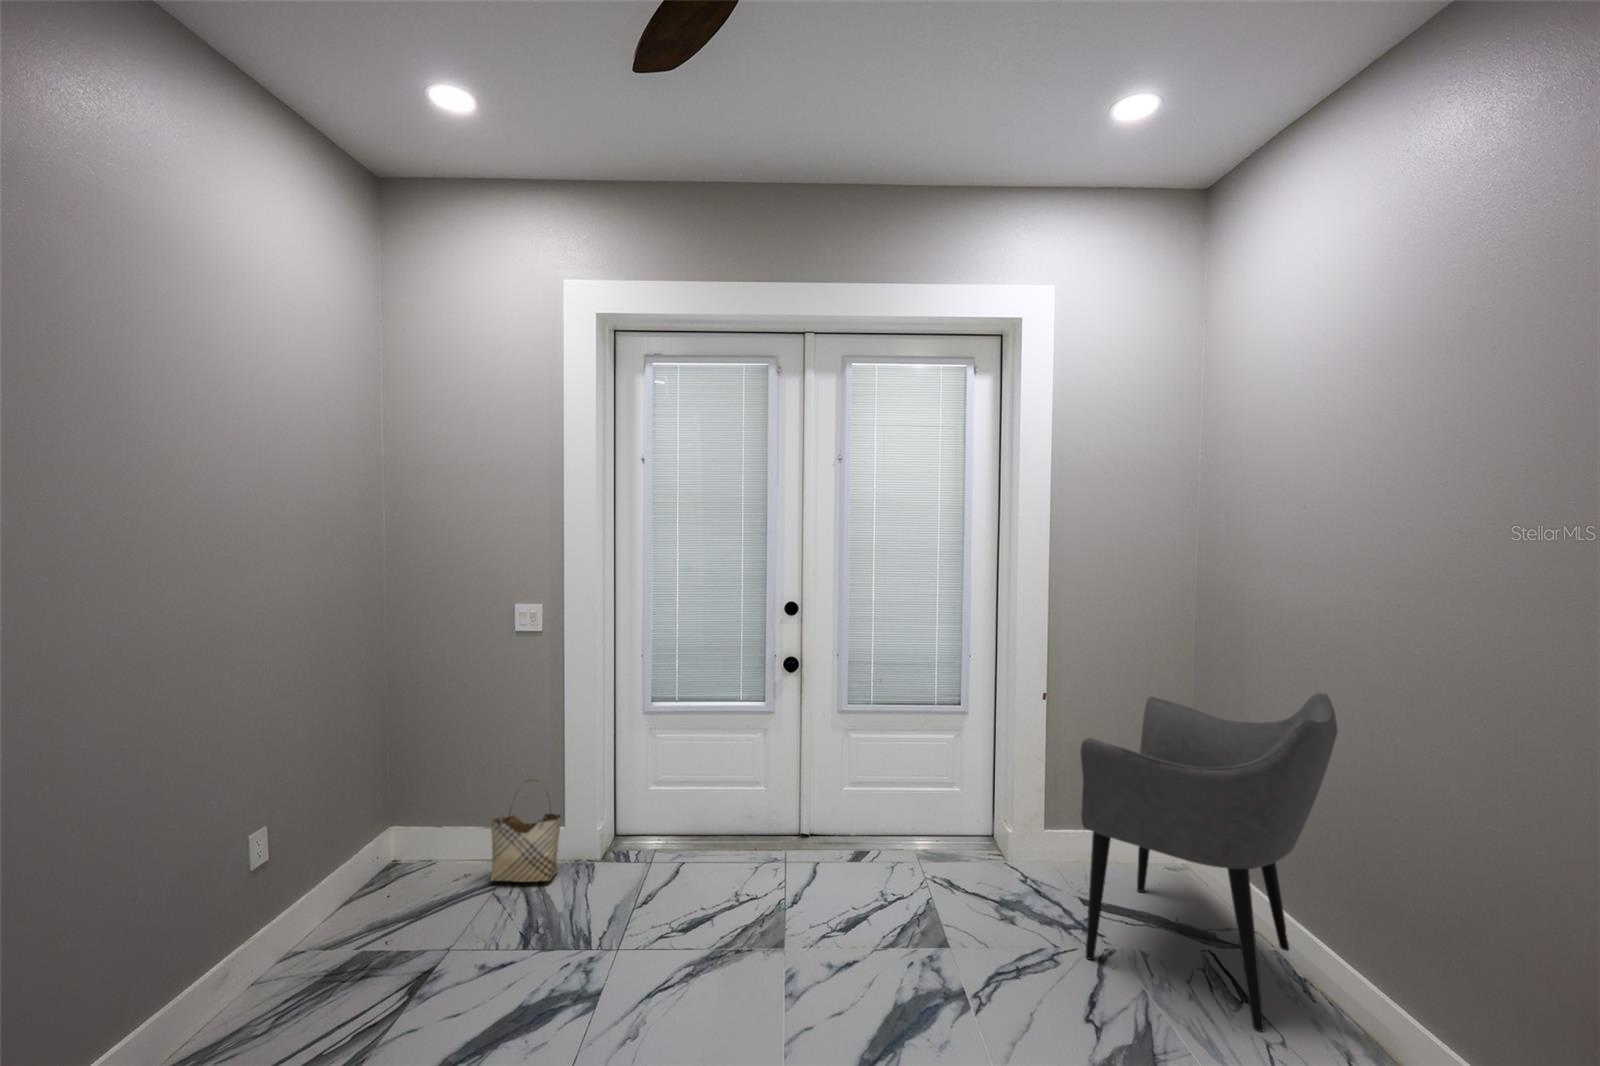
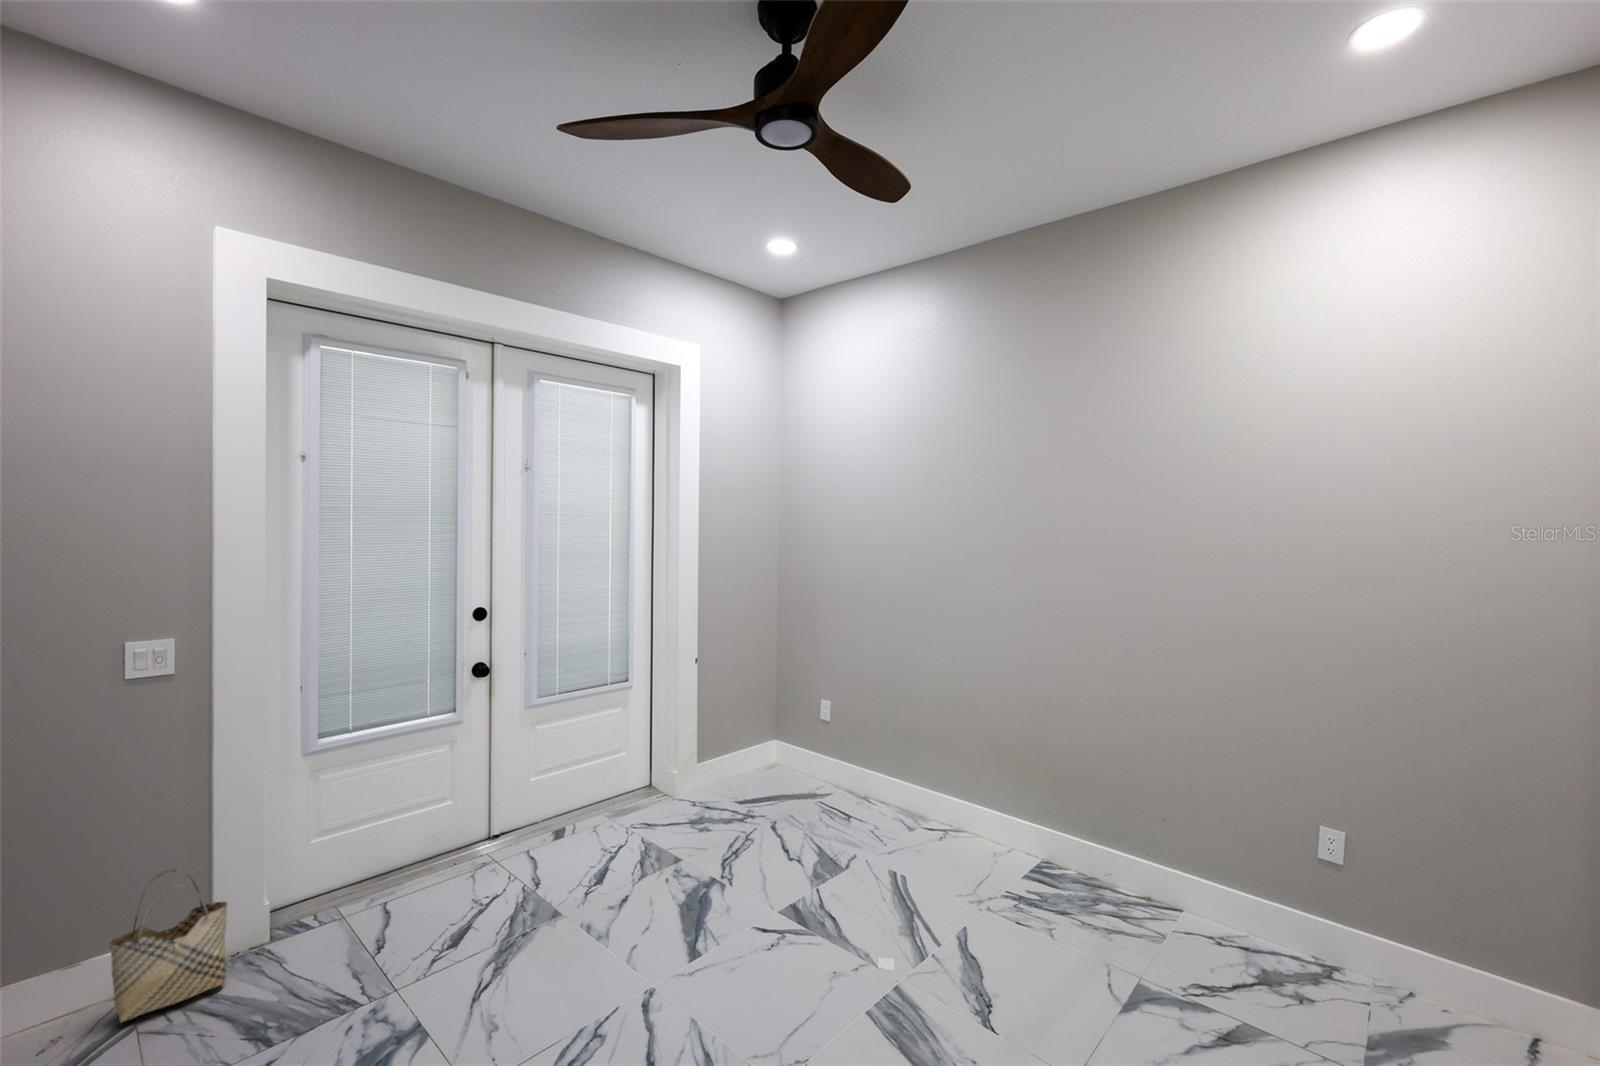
armchair: present [1081,693,1337,1032] -> none [763,625,888,832]

